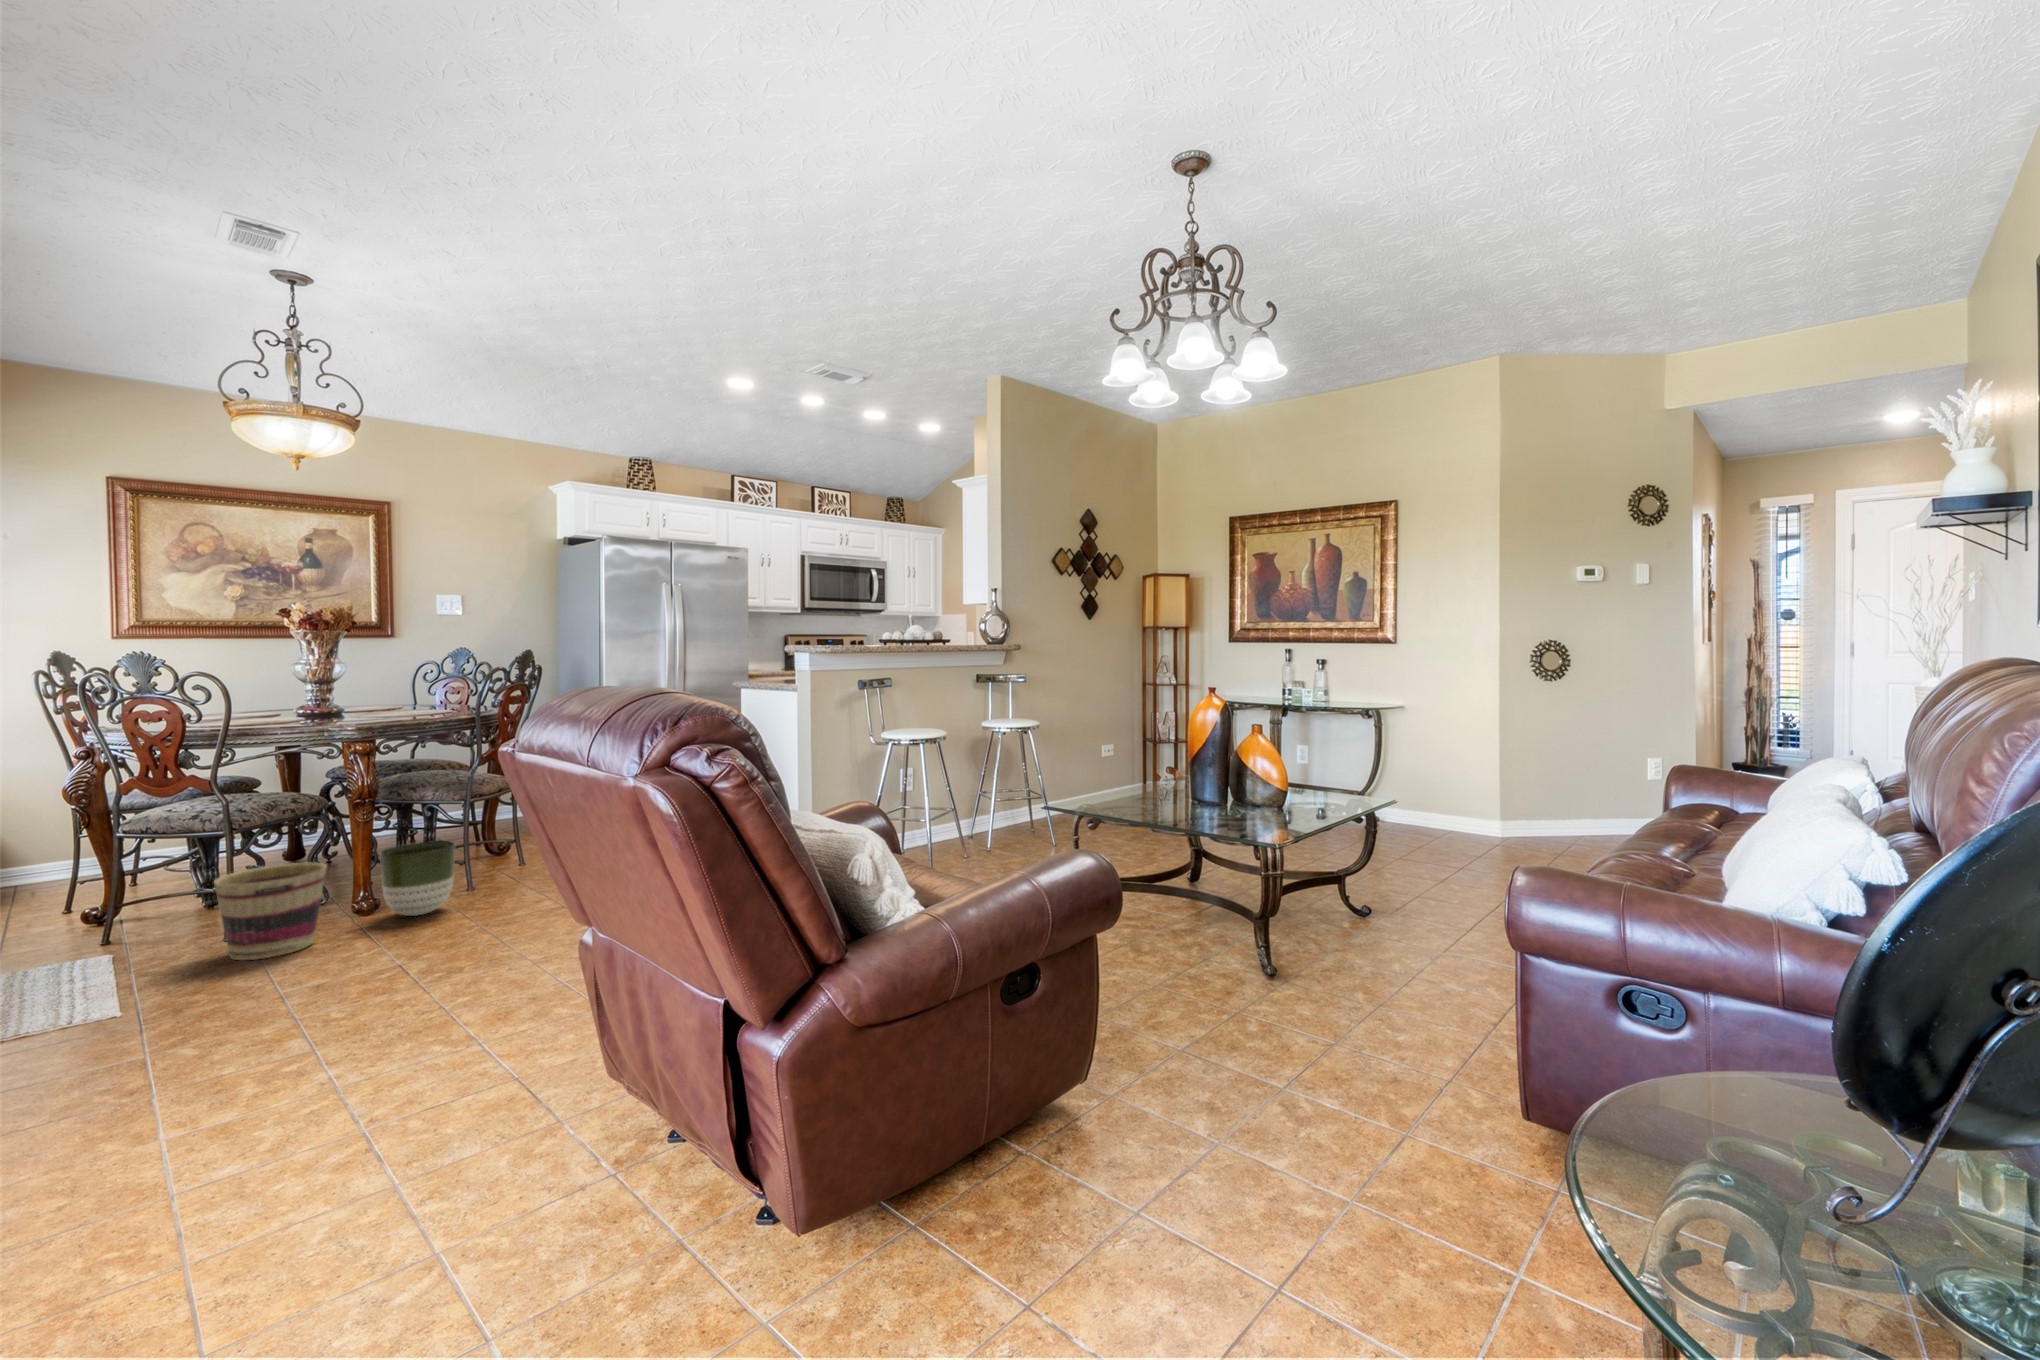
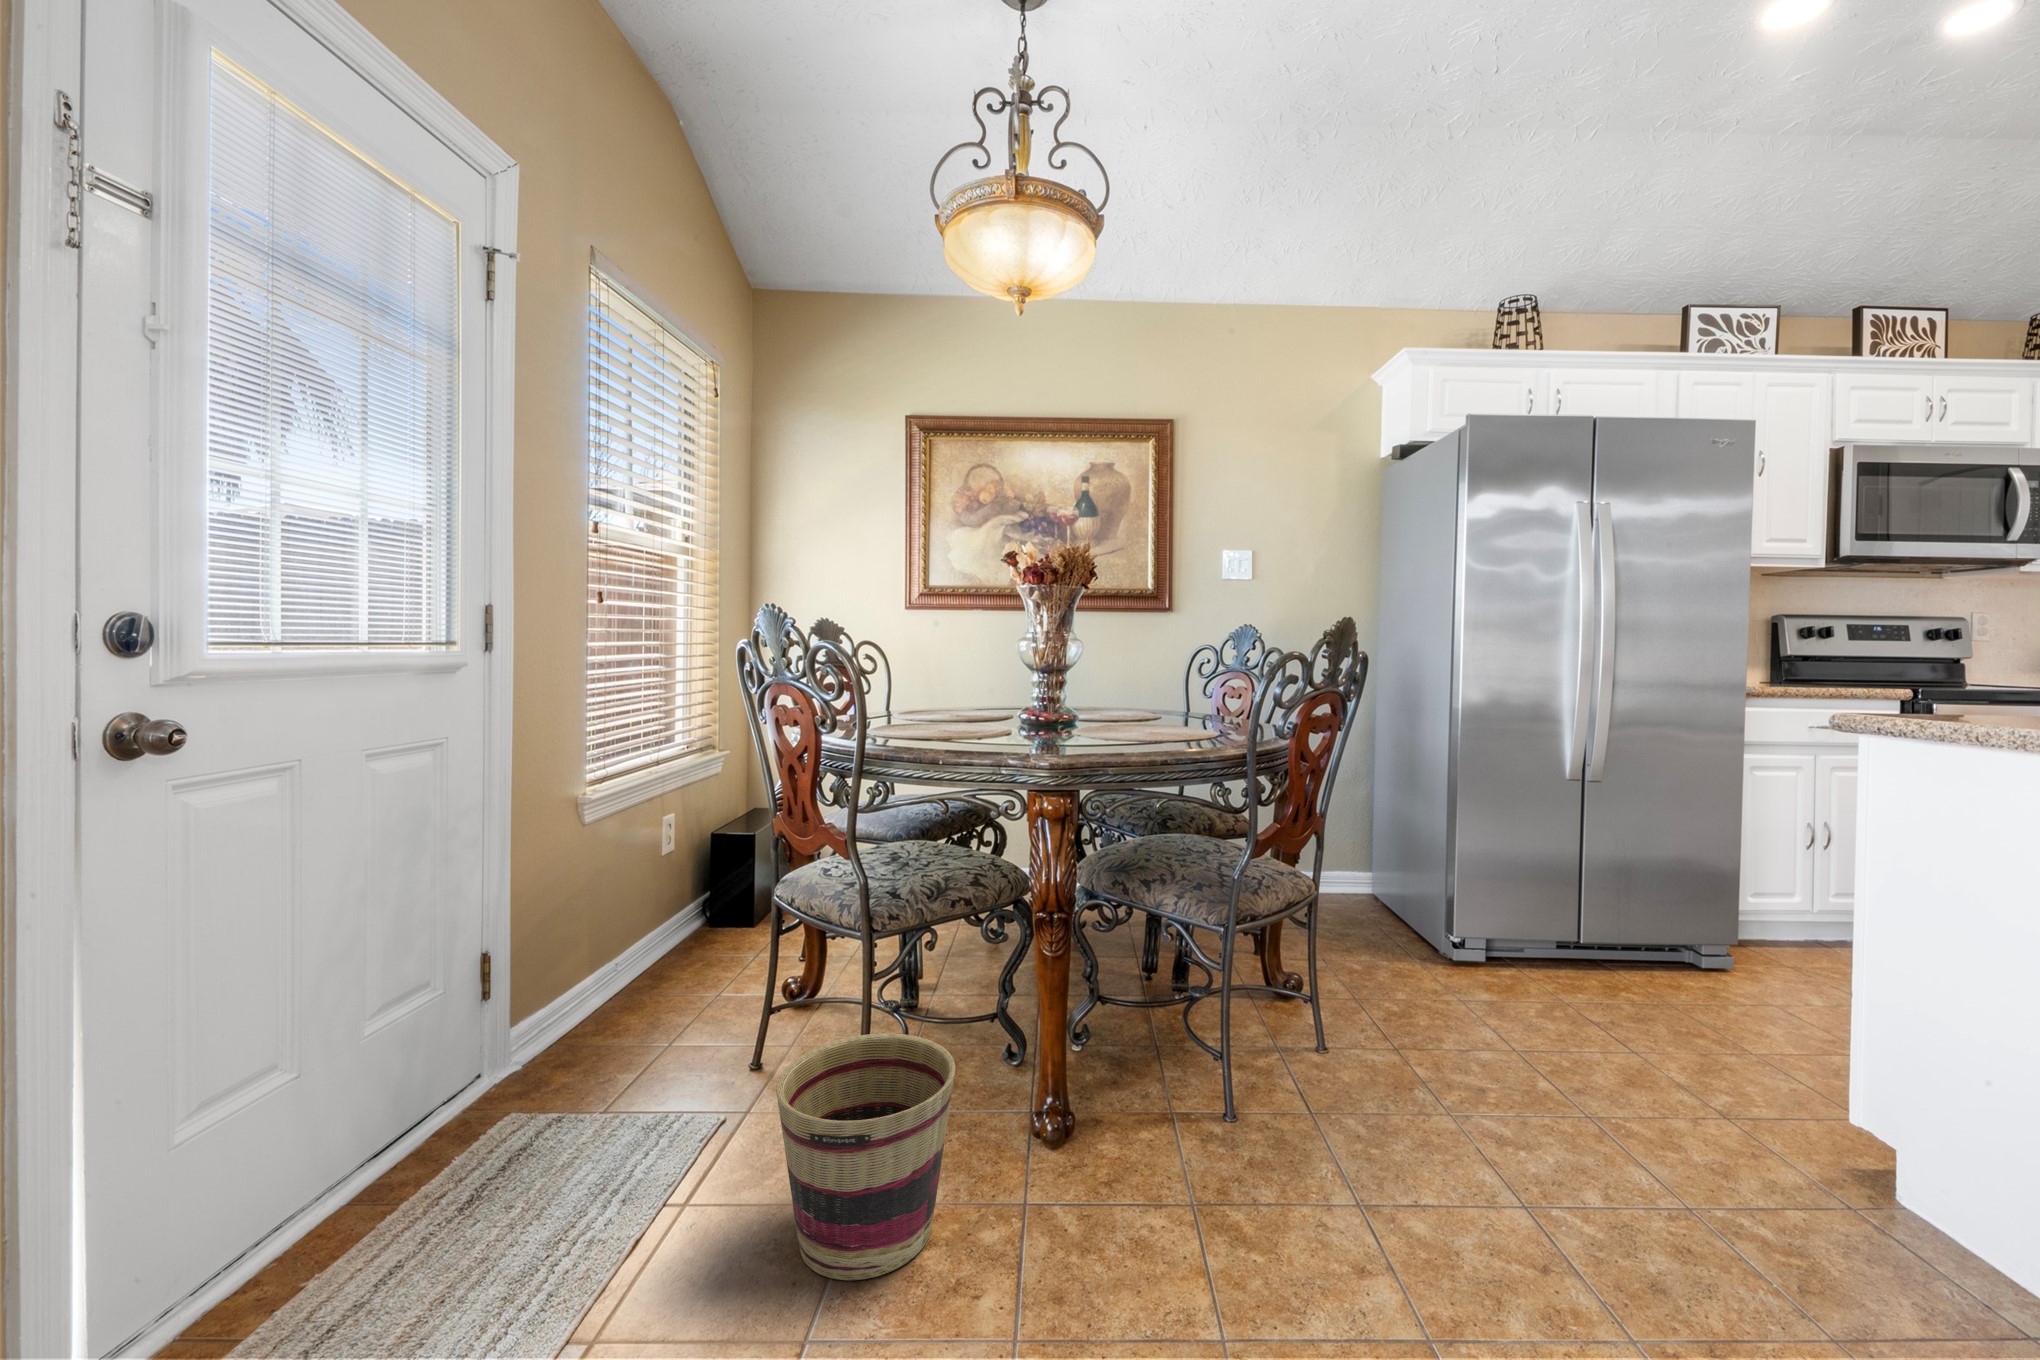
planter: present [380,841,455,916] -> none [1060,1022,1192,1211]

